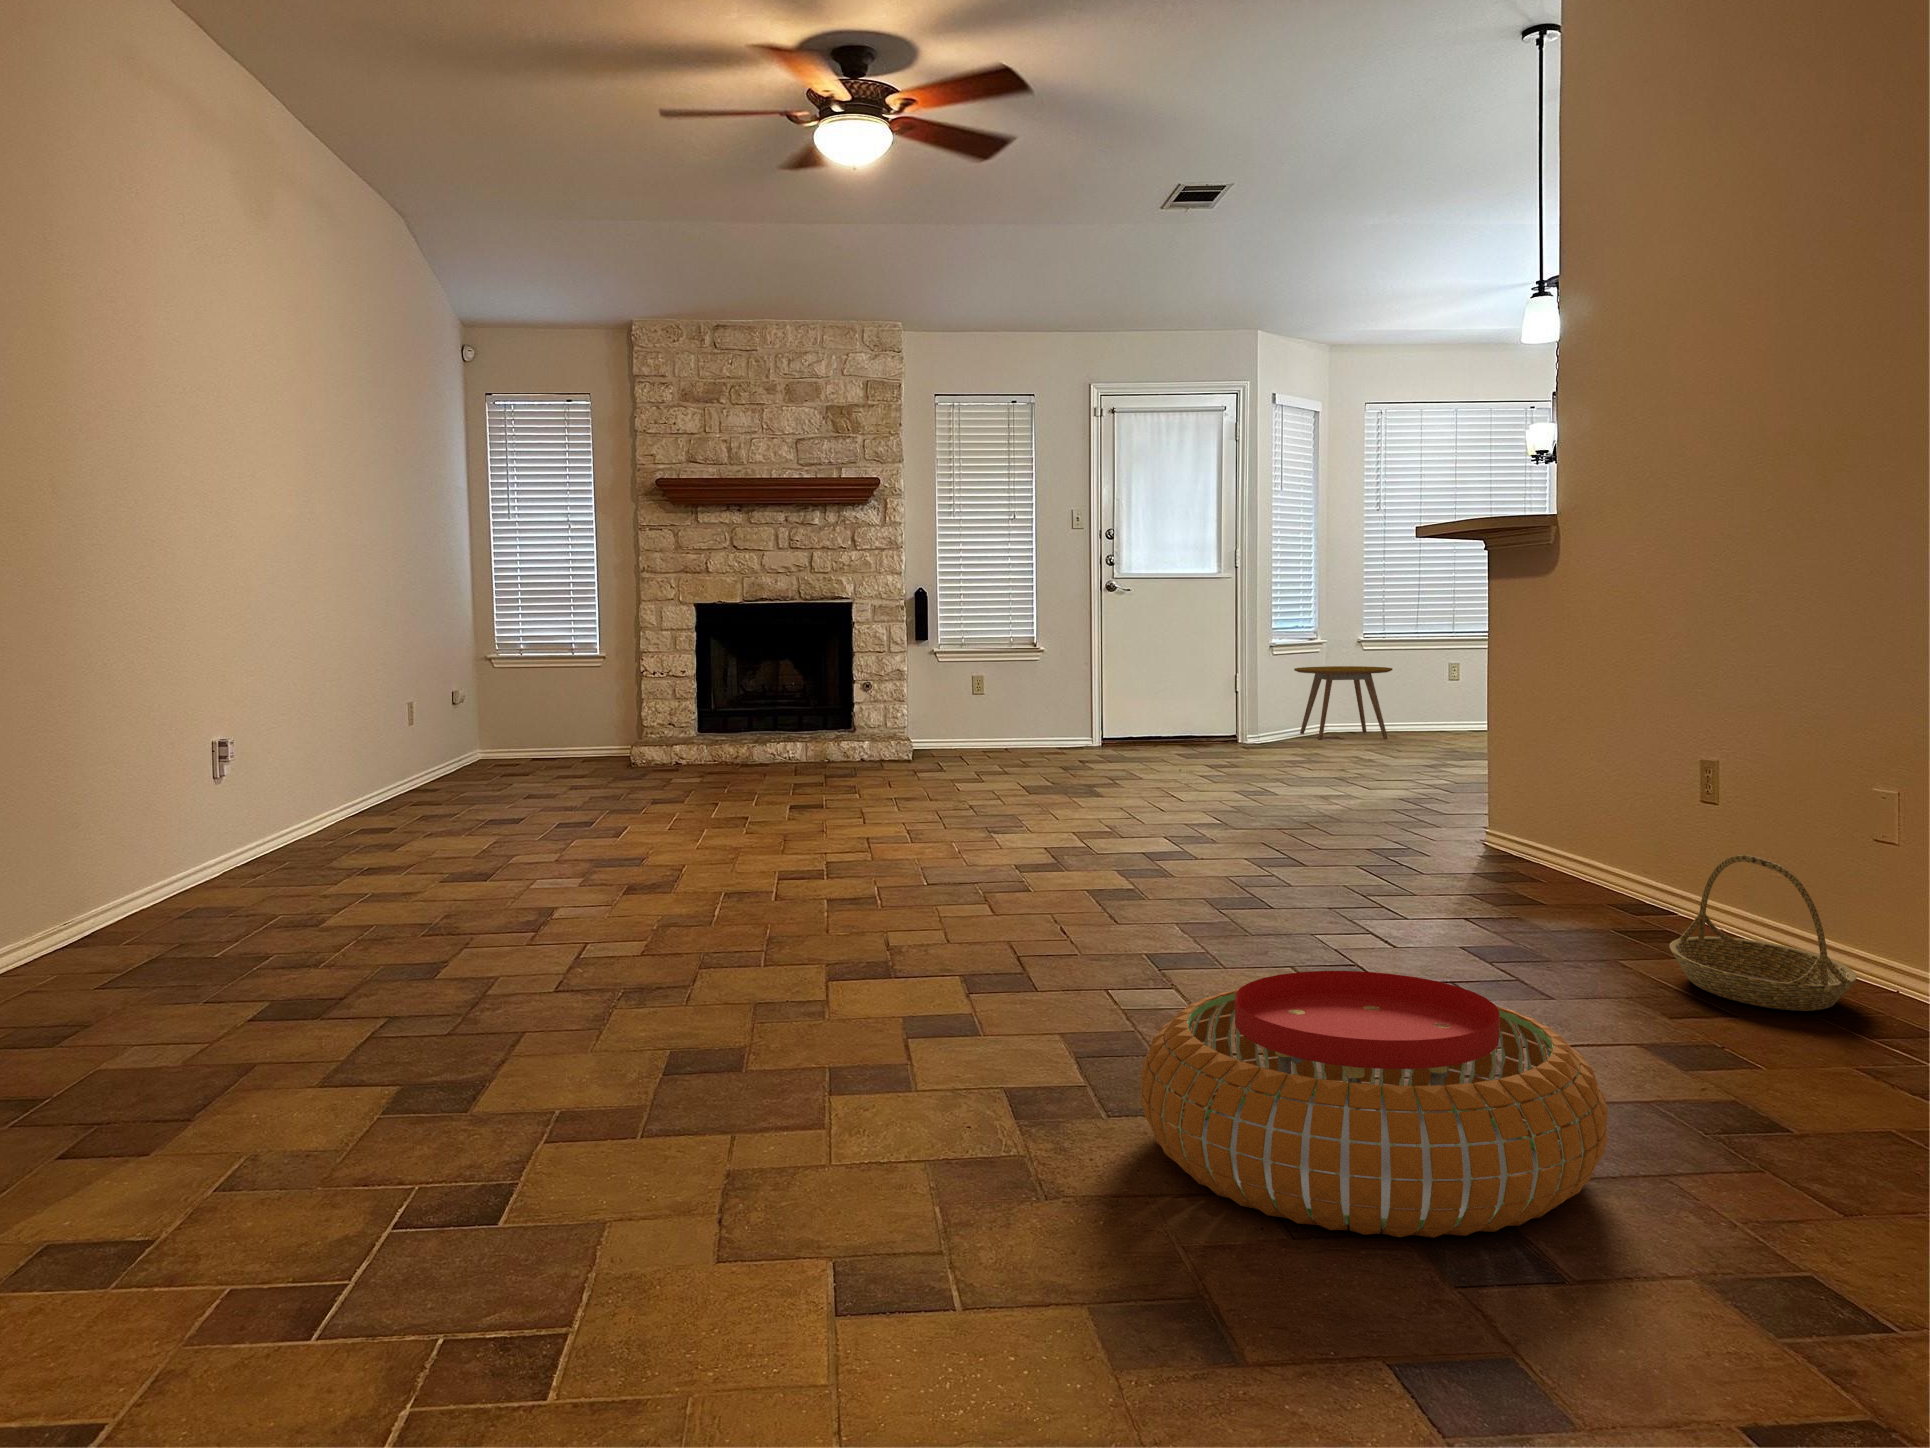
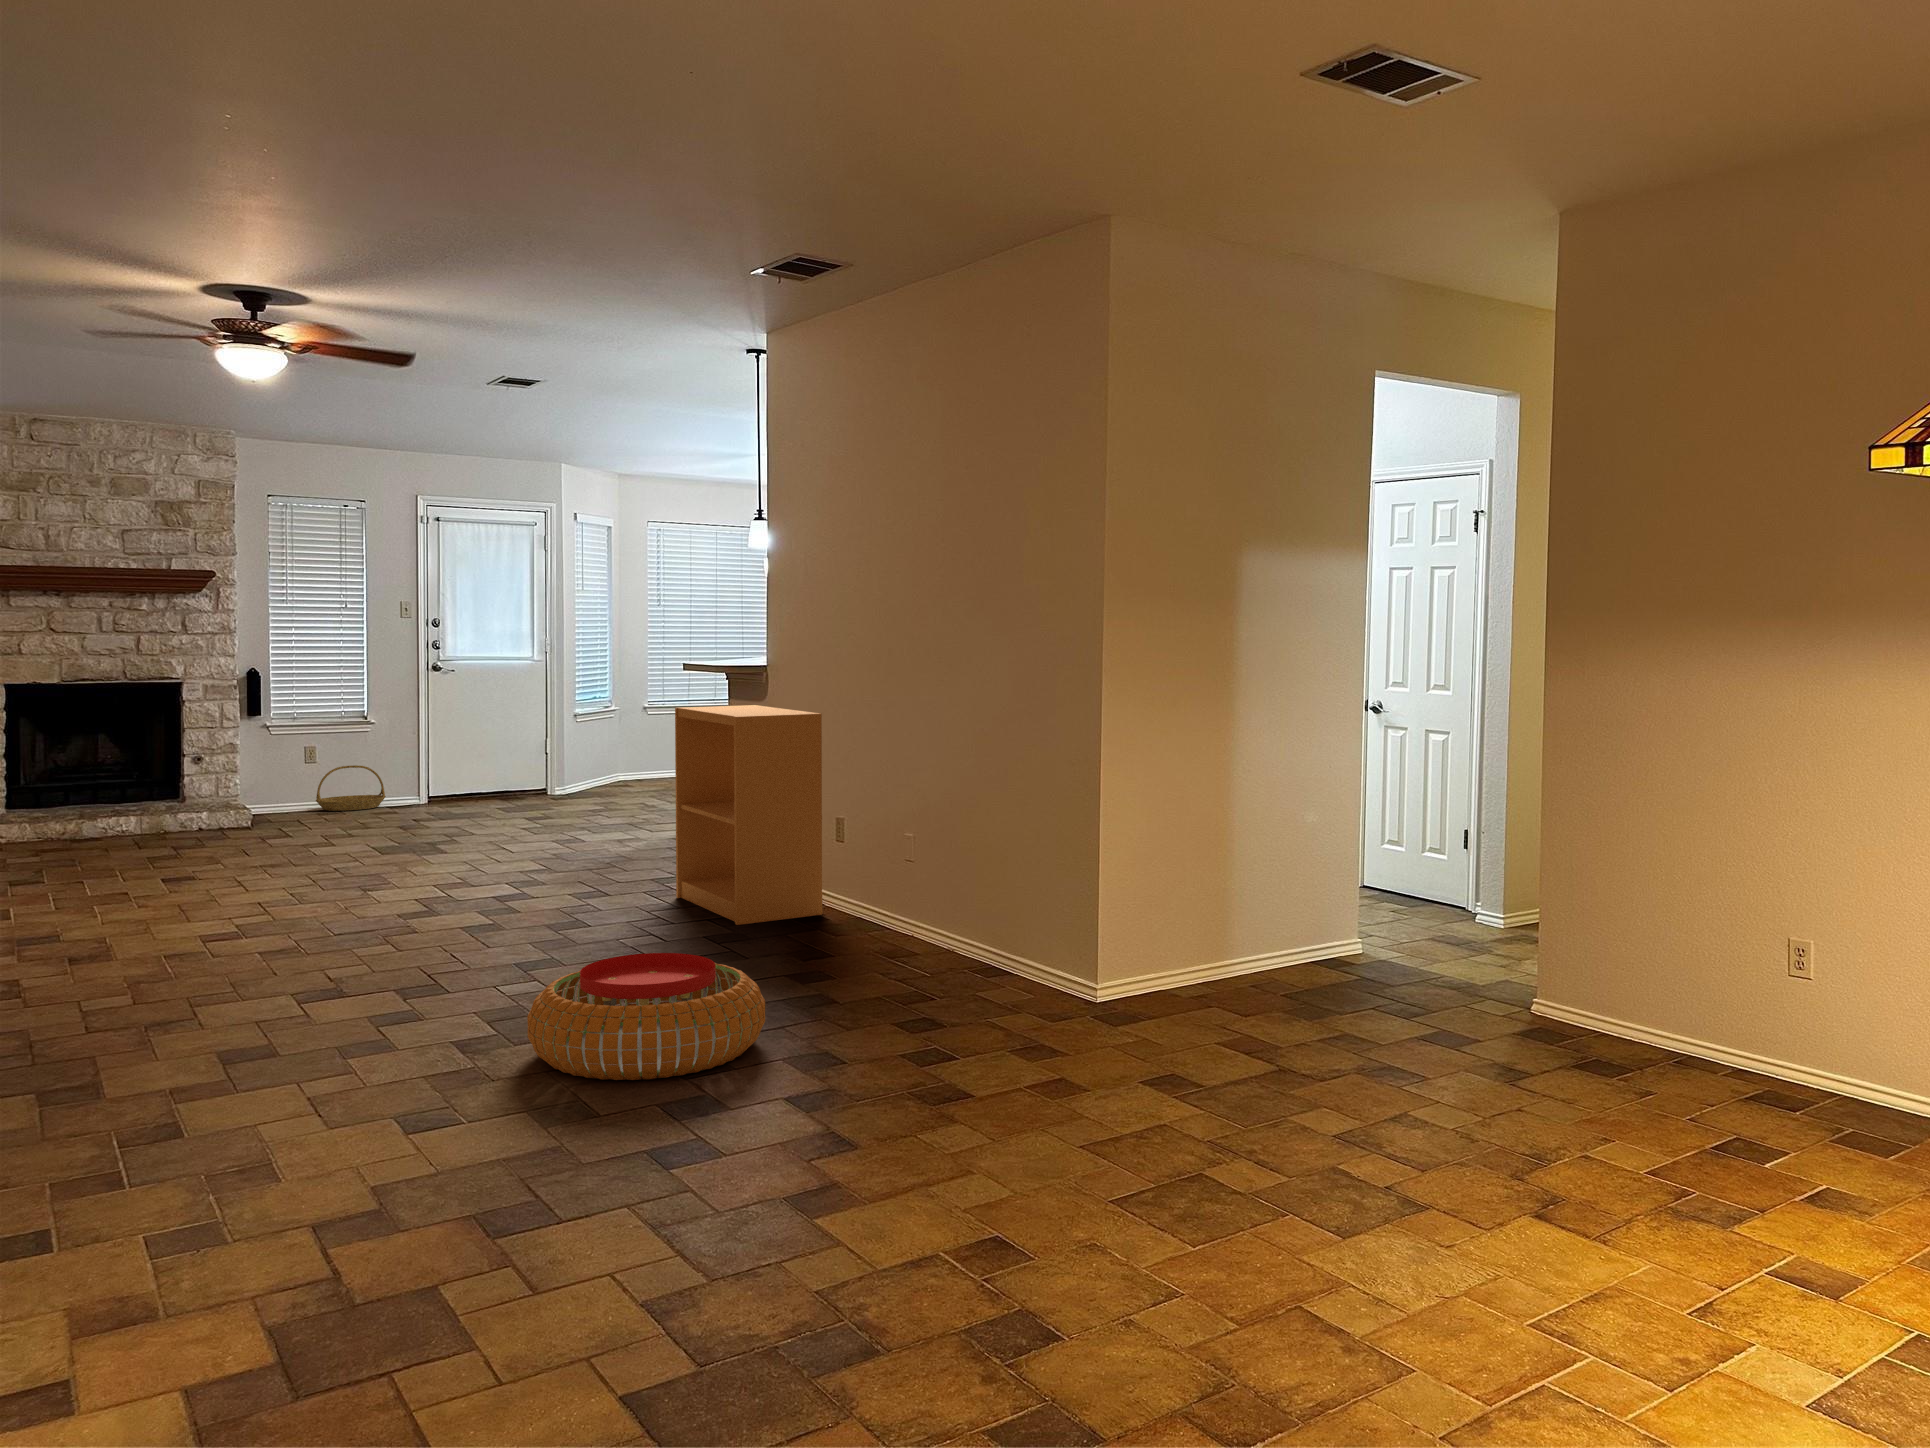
bookshelf: none [1405,590,1659,929] -> present [675,705,822,925]
side table: present [1294,666,1393,740] -> none [593,729,672,790]
basket: present [1670,855,1857,1011] -> present [316,765,386,811]

